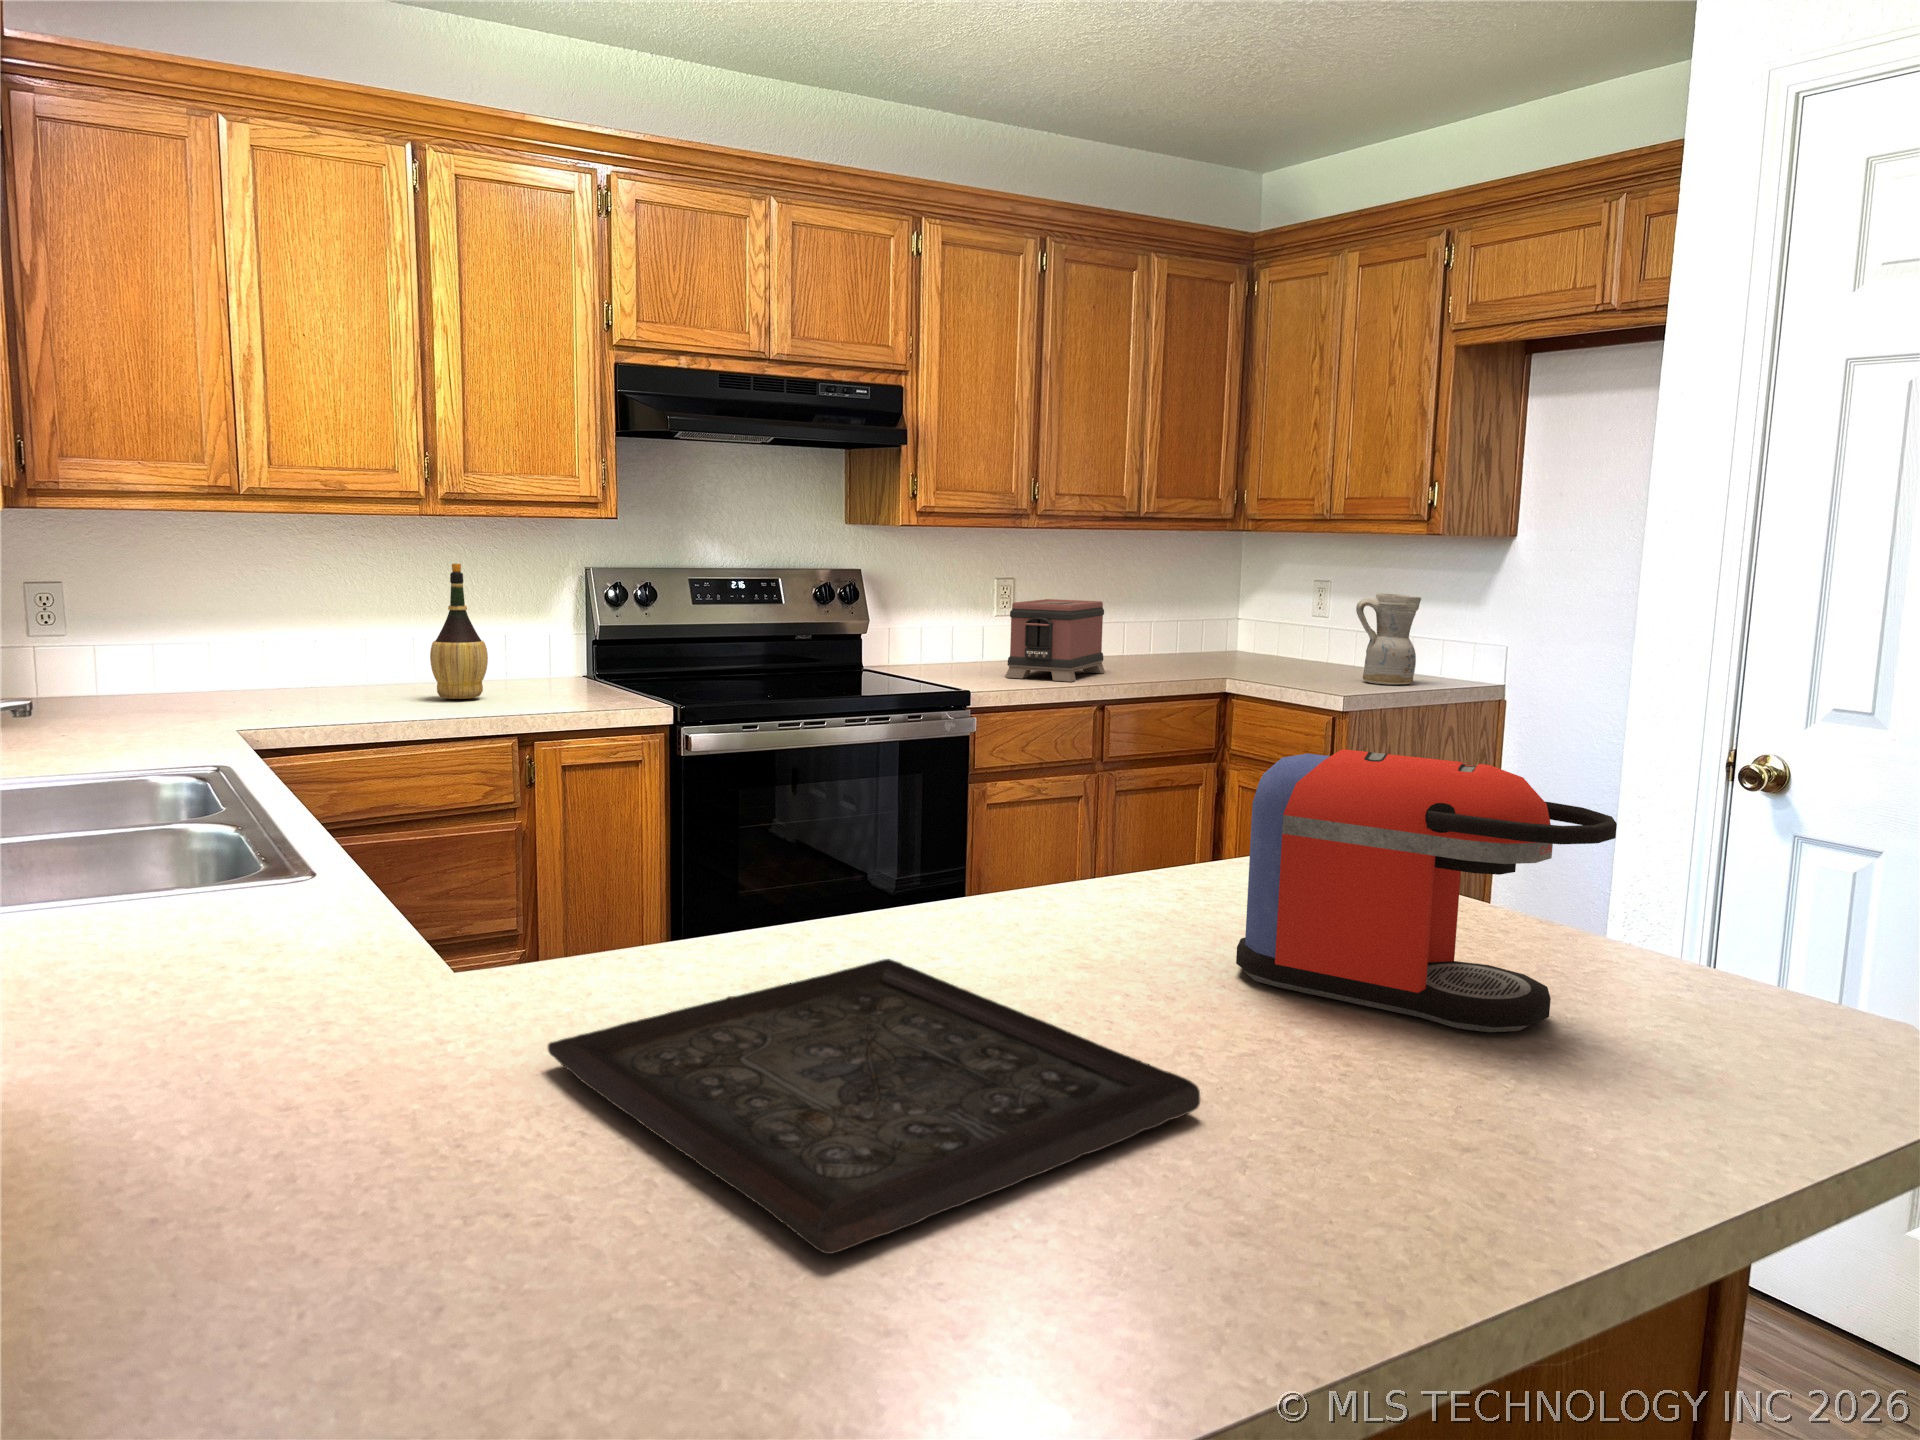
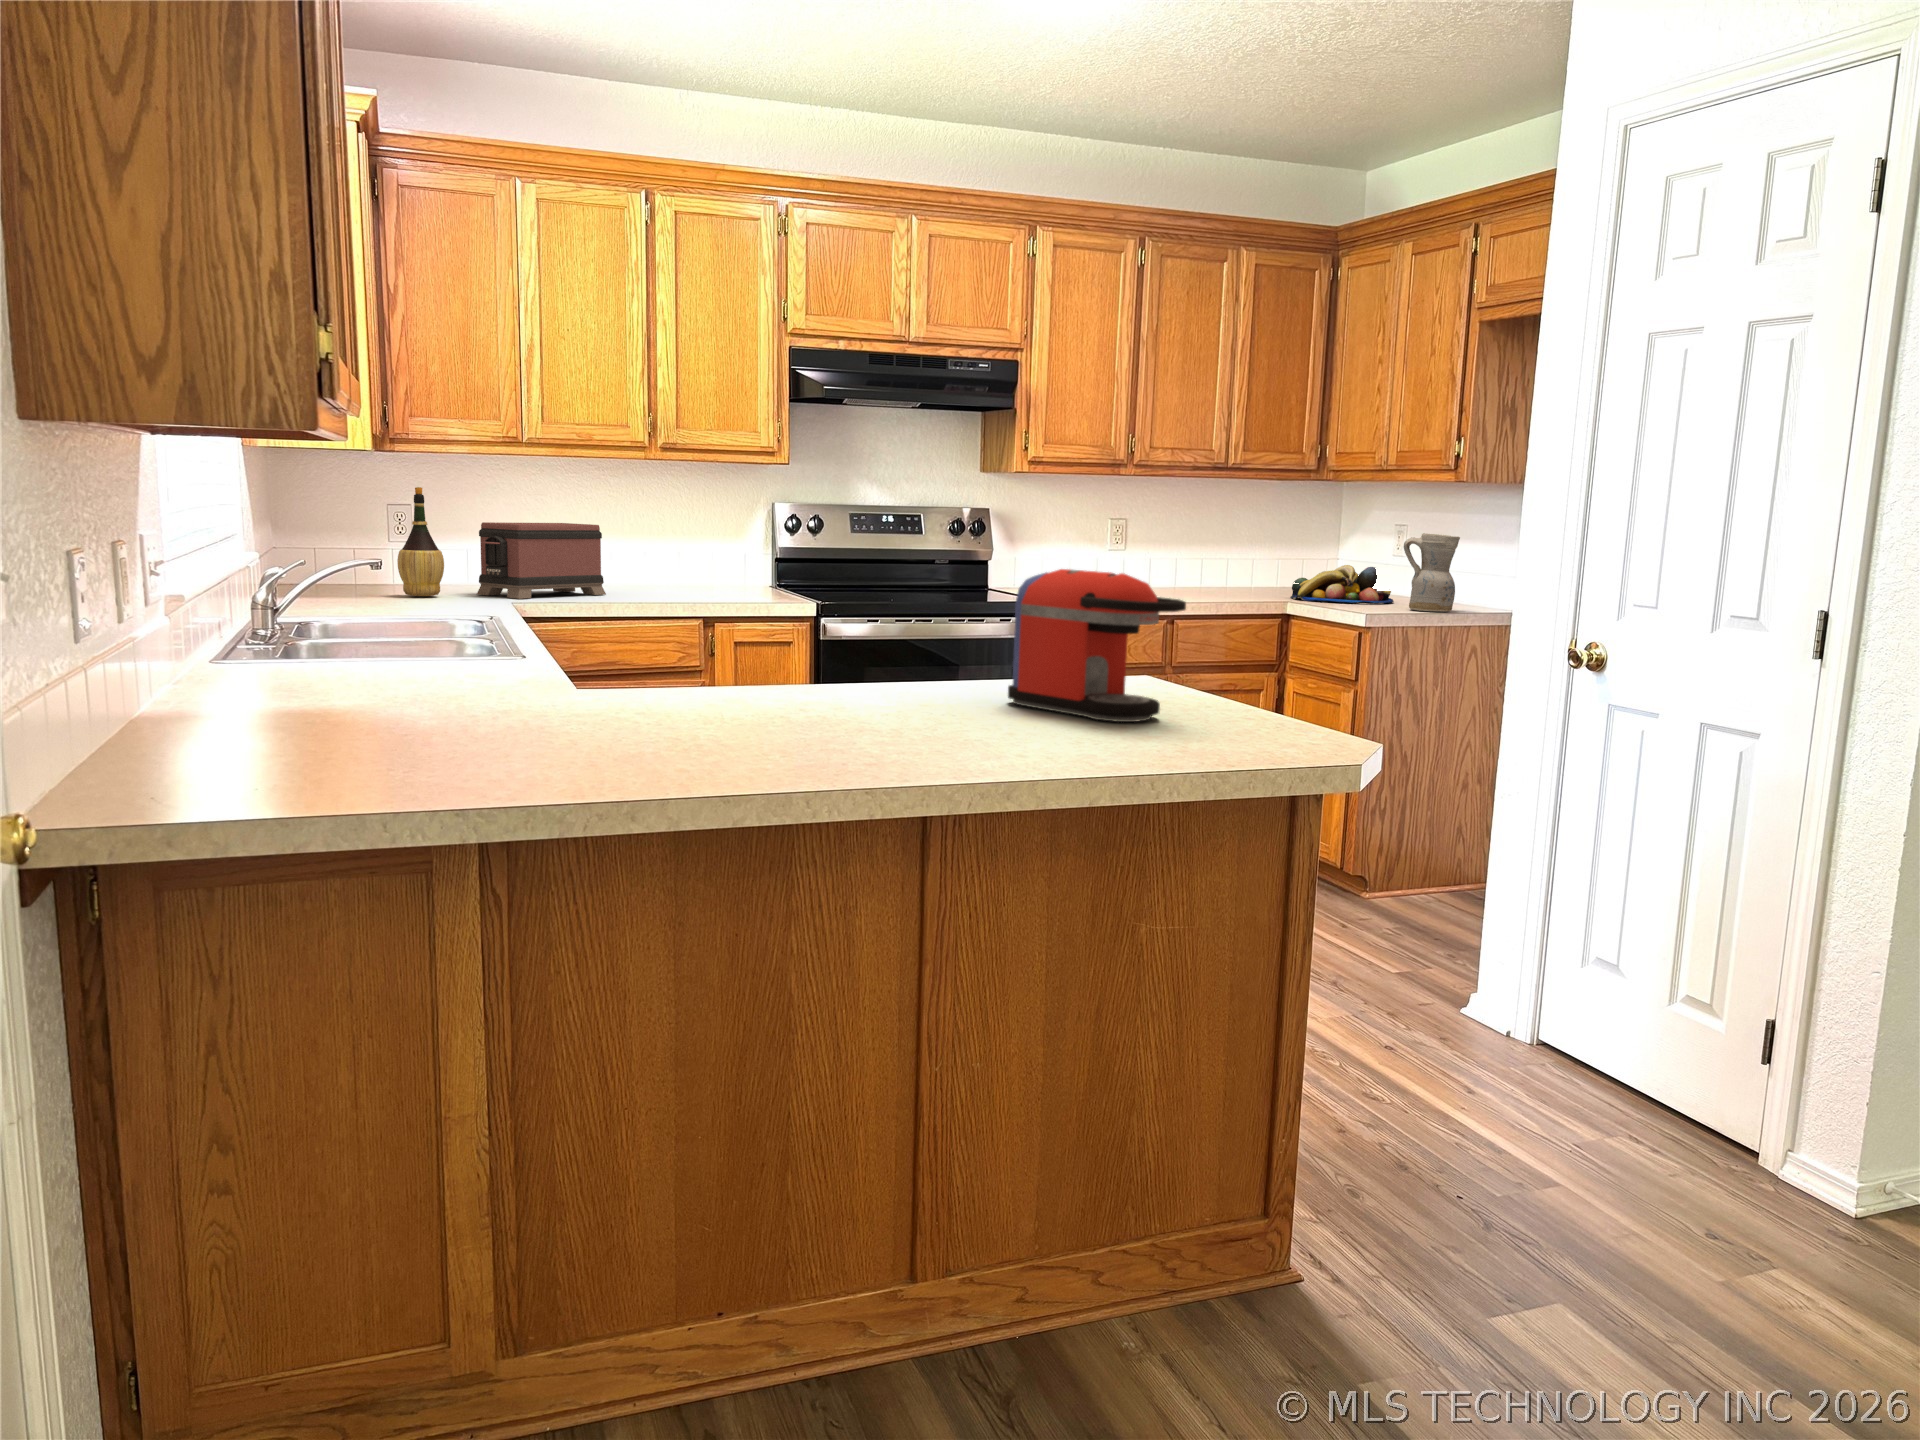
wine bottle: present [430,563,488,699] -> present [397,487,444,596]
toaster: present [1005,599,1105,682] -> present [477,522,606,599]
fruit bowl: none [1207,628,1327,673] -> present [1290,565,1394,603]
tray: present [548,959,1200,1254] -> none [611,680,906,739]

